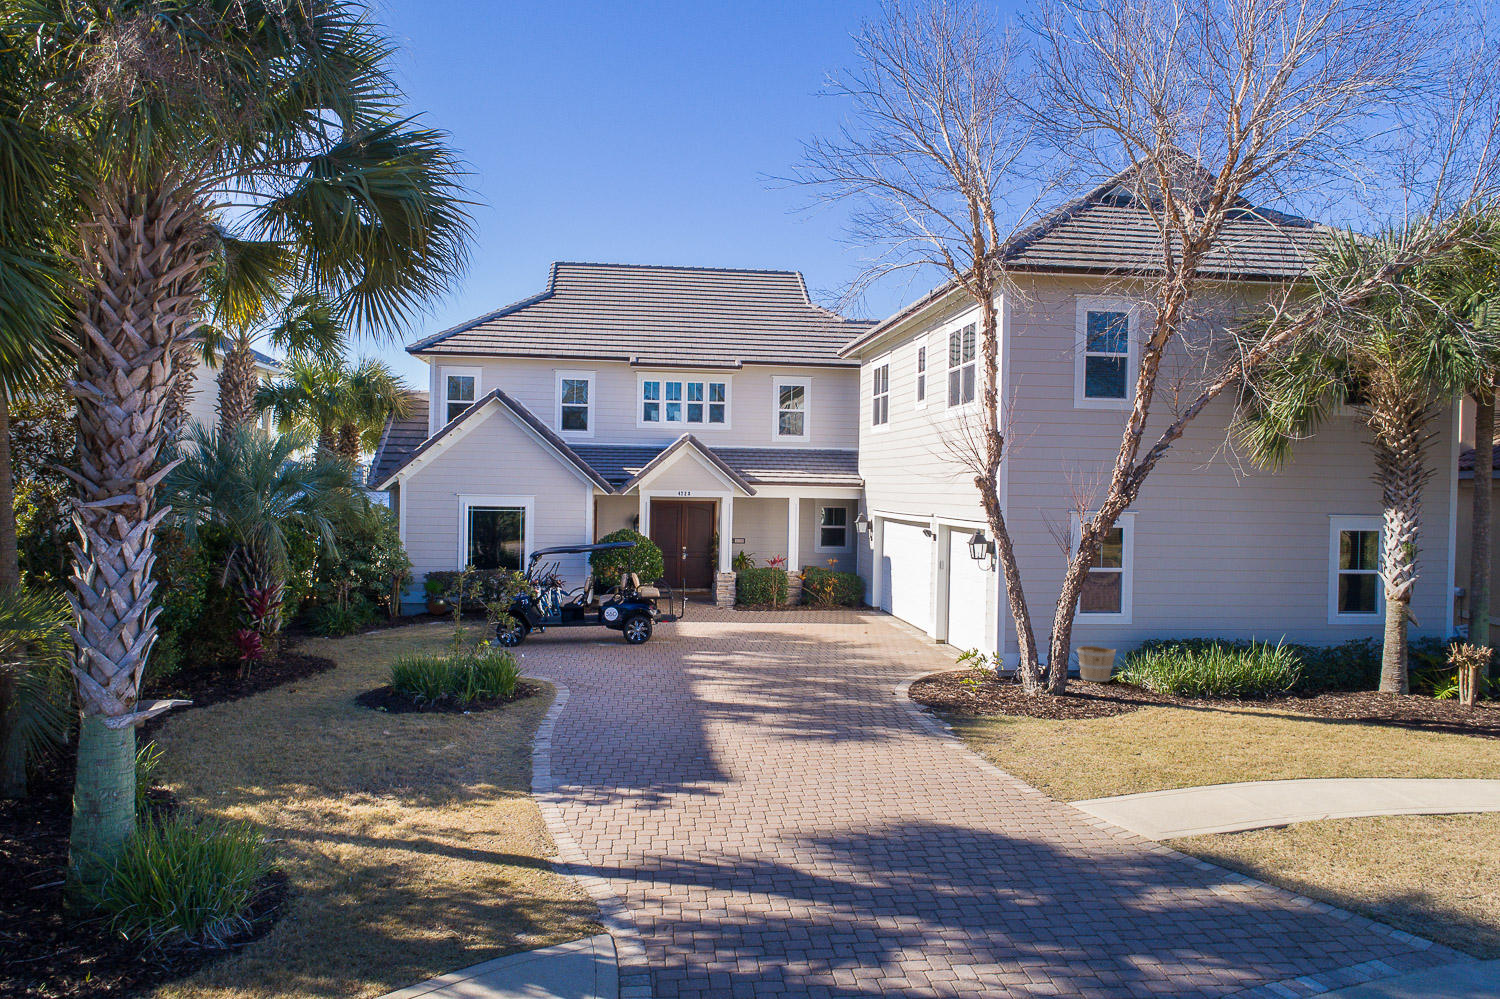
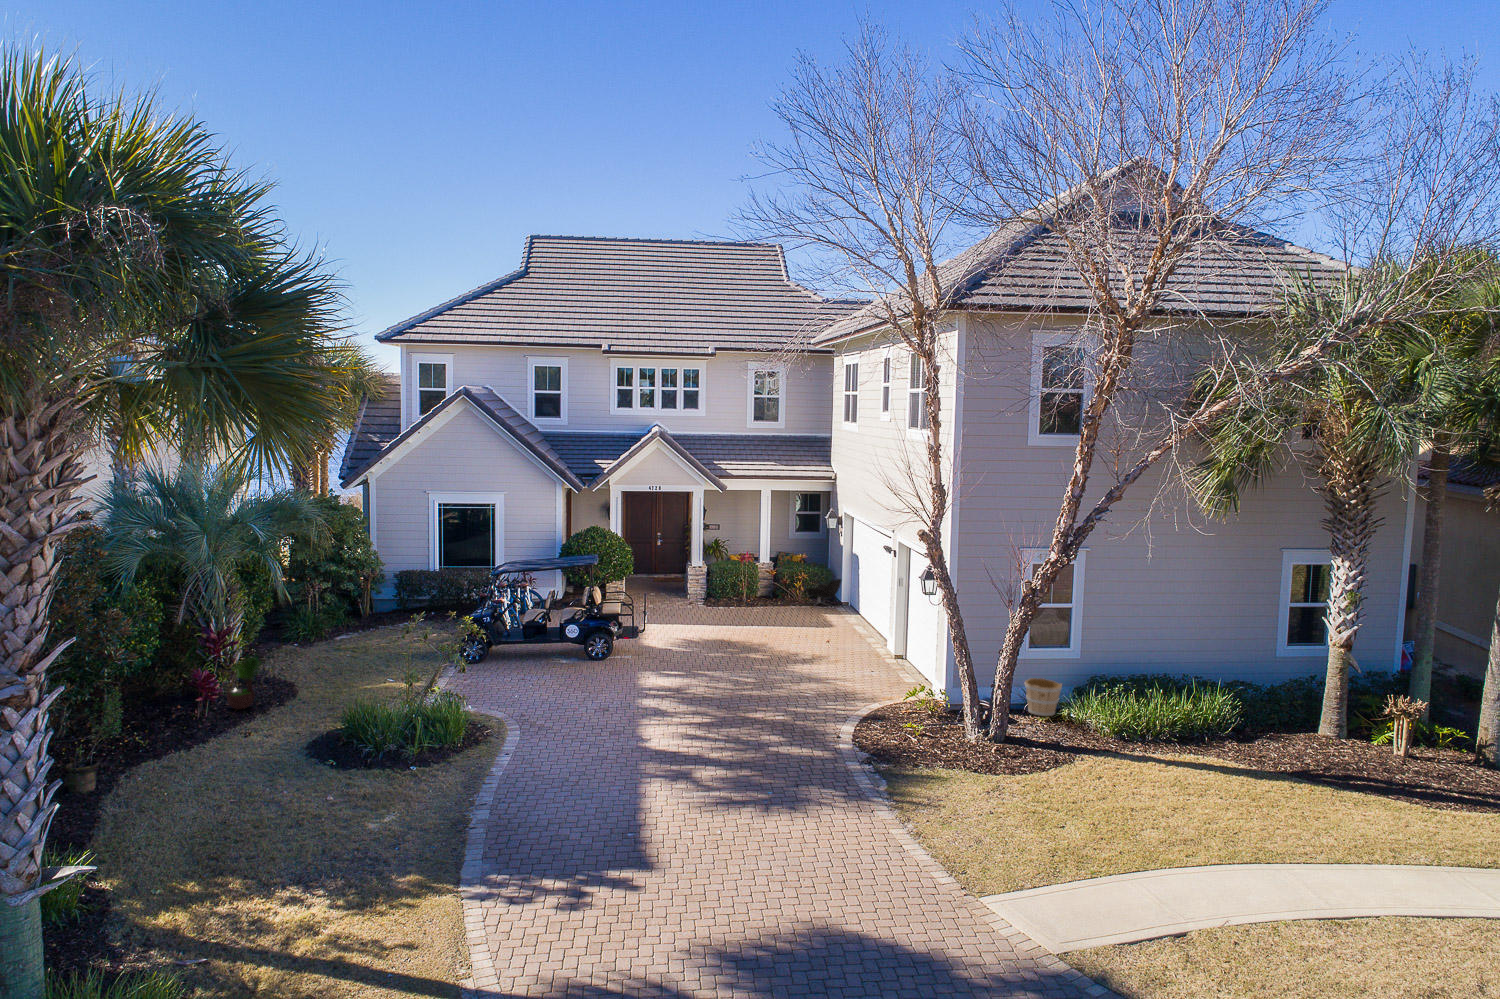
potted tree: present [424,580,447,615] -> present [227,657,261,709]
lounge chair: none [836,585,872,612] -> present [806,579,841,603]

